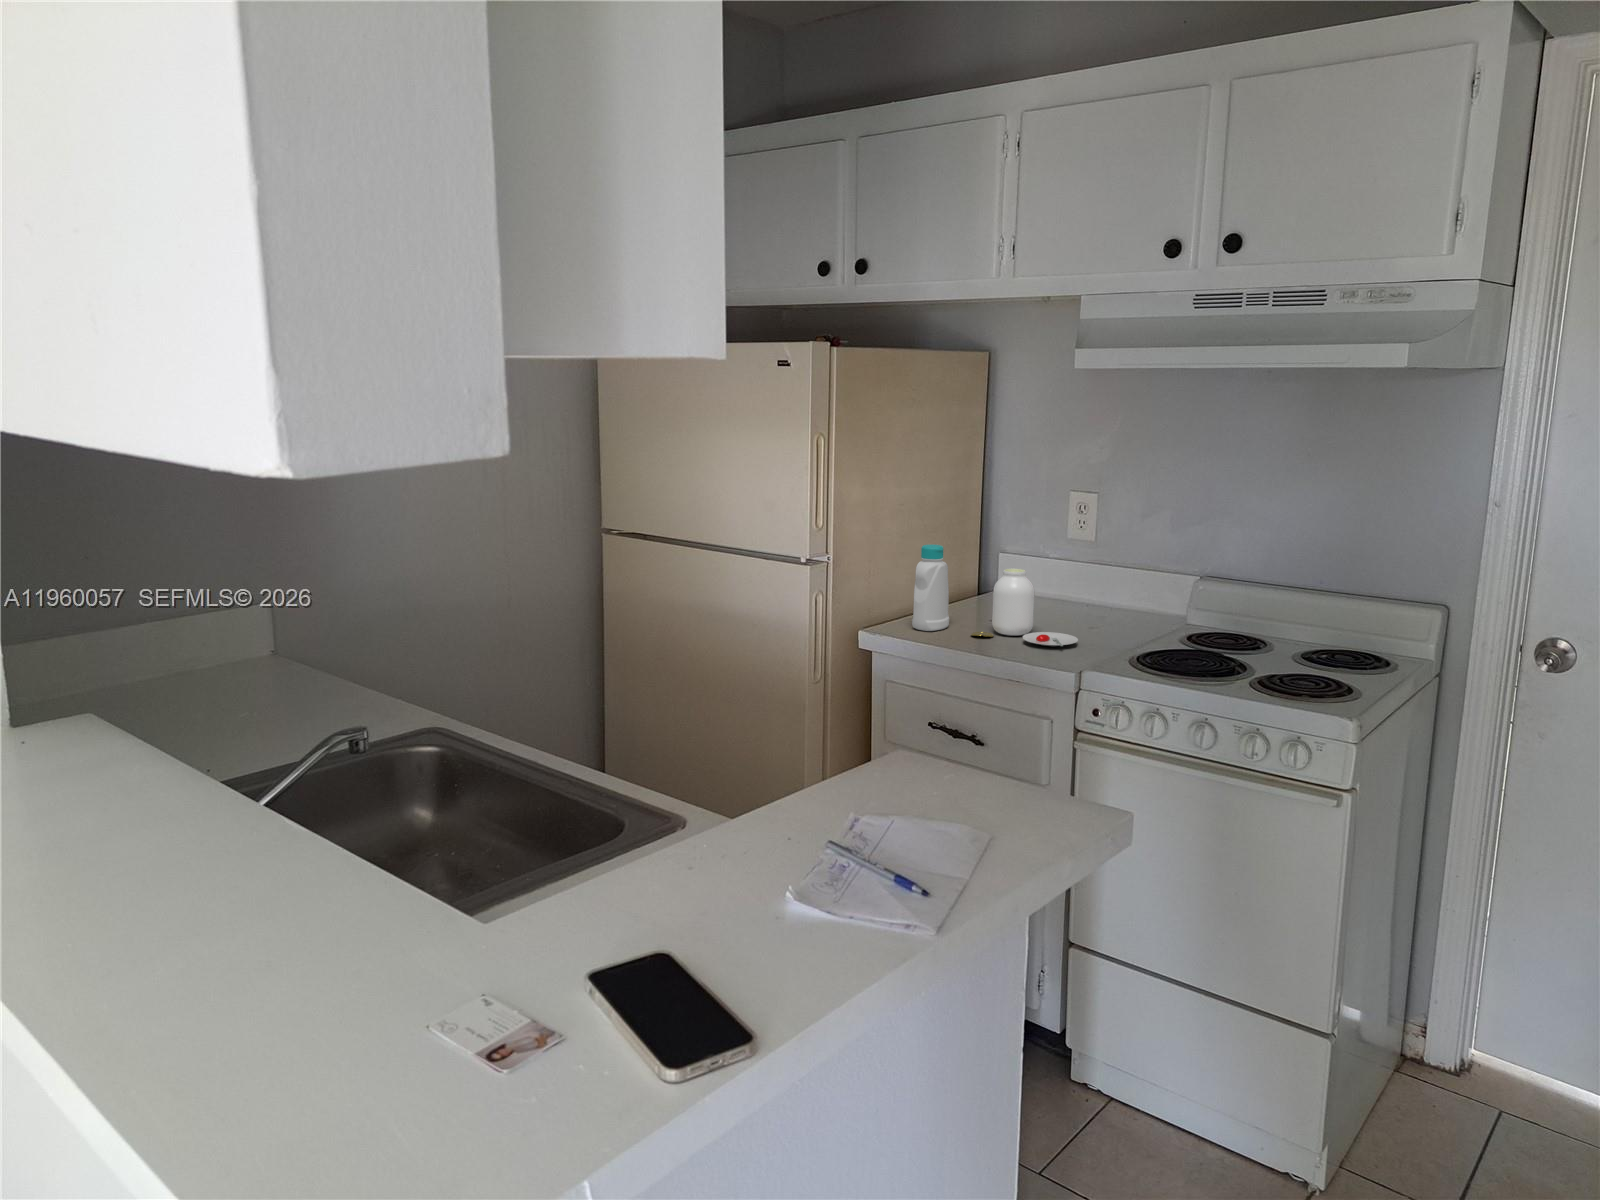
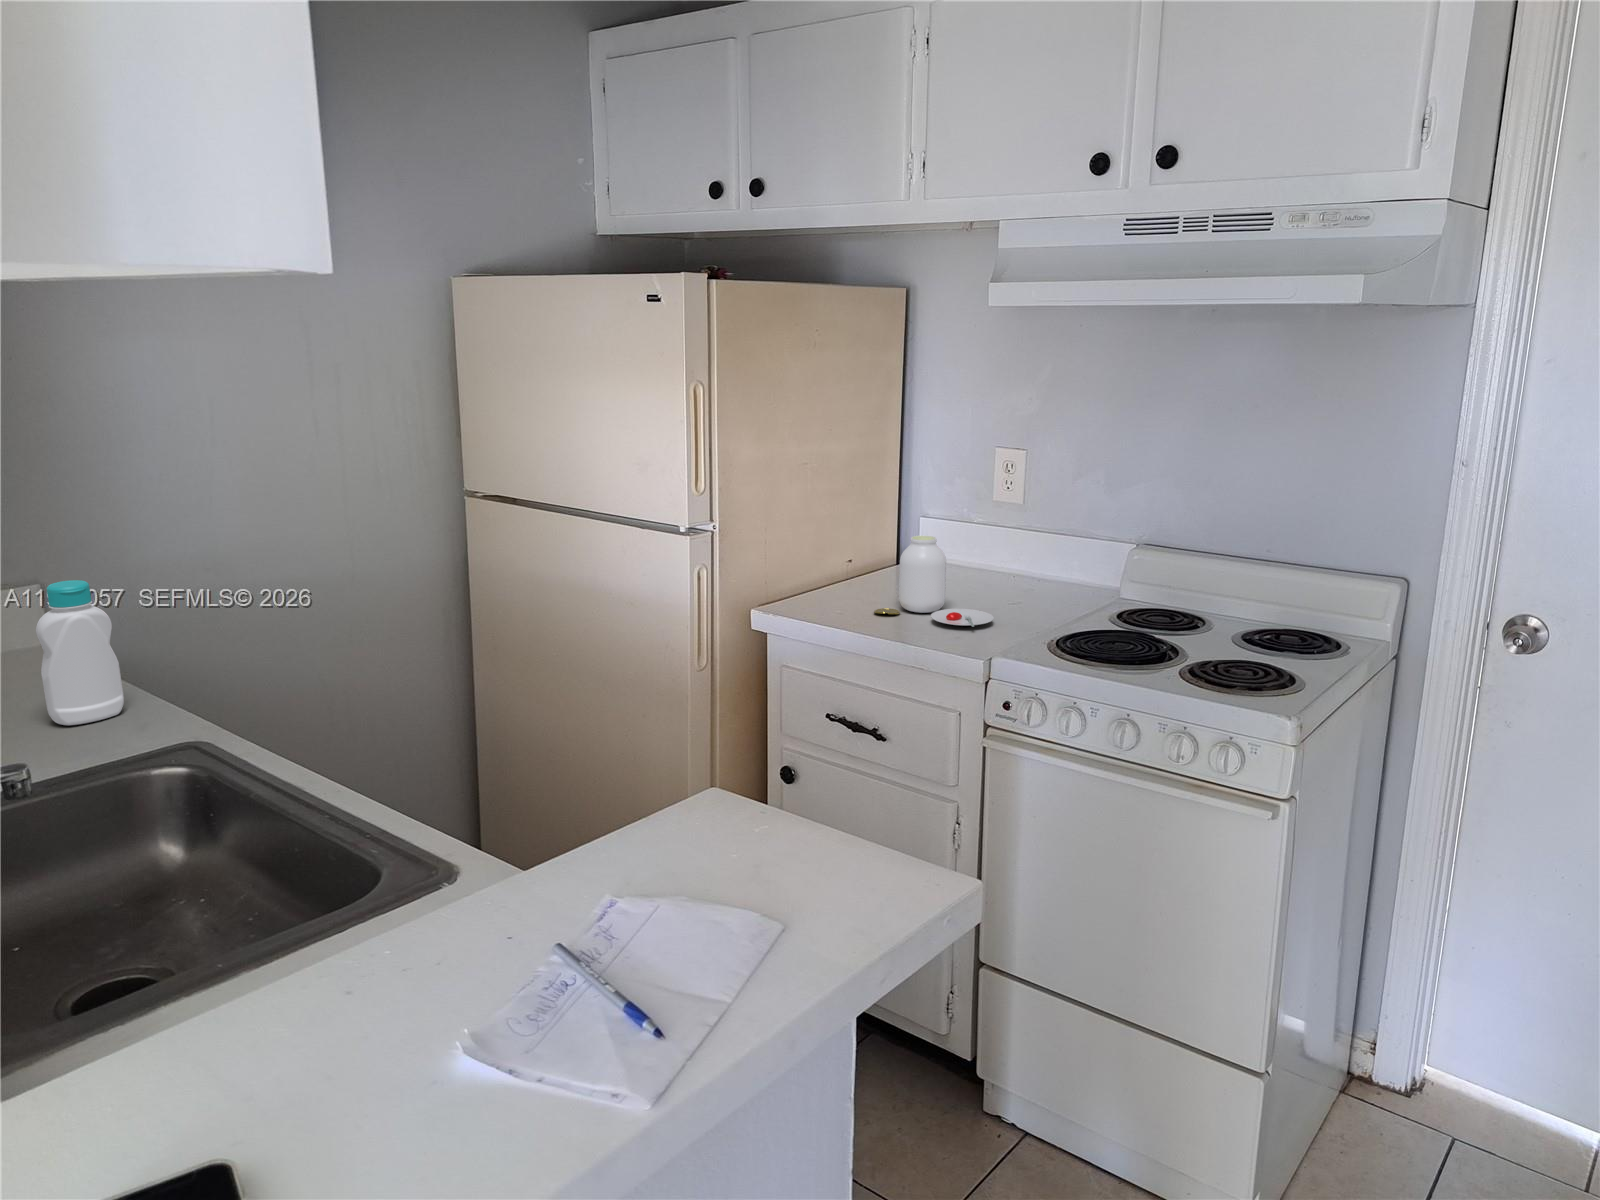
bottle: present [912,545,949,631] -> present [36,580,124,725]

